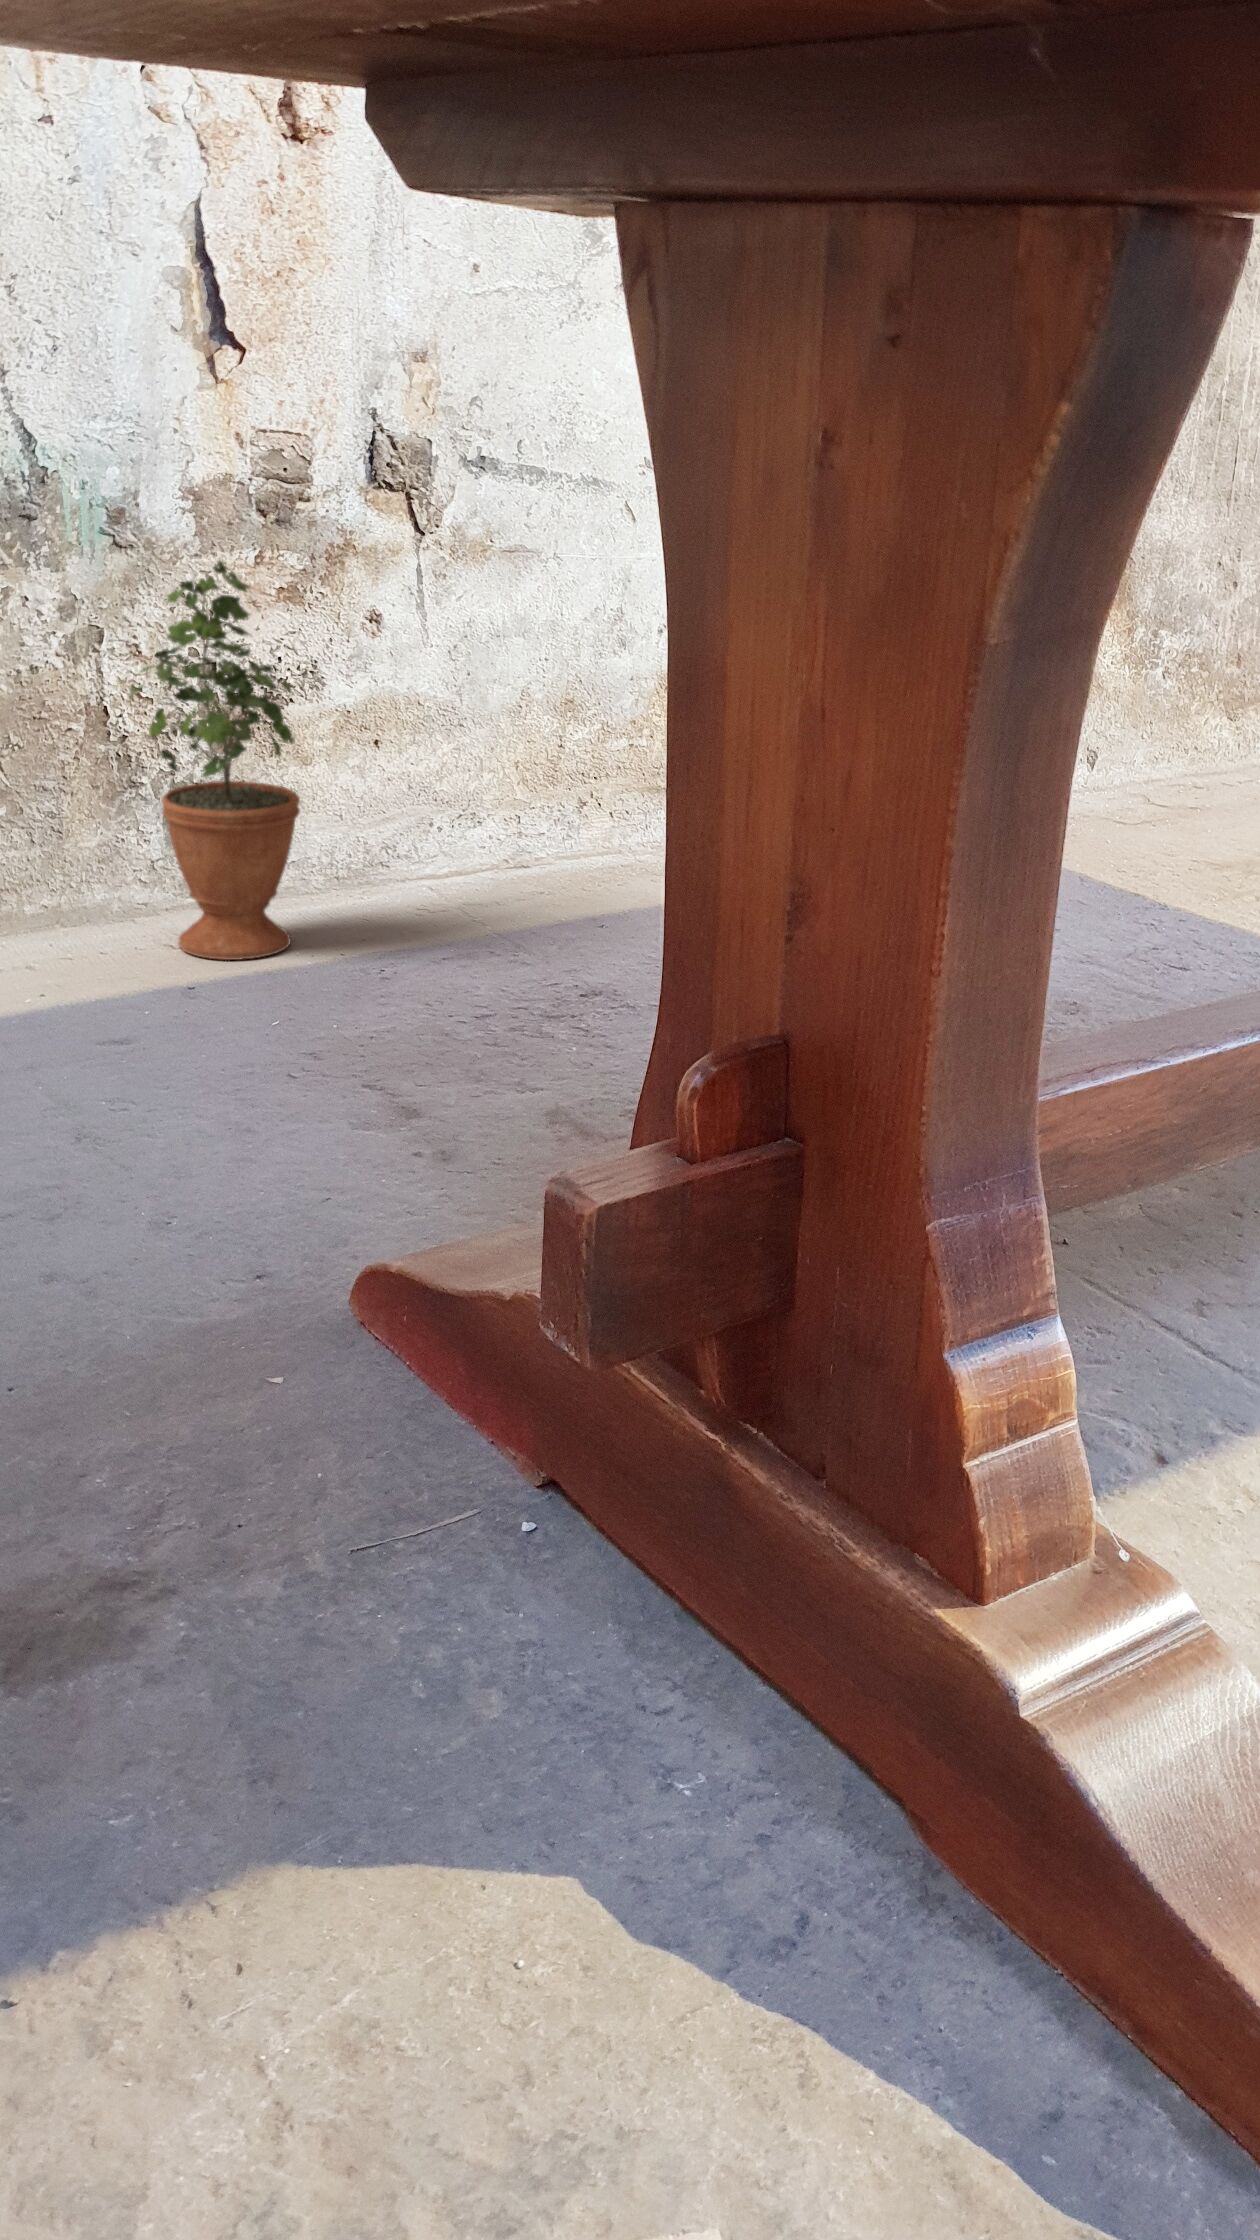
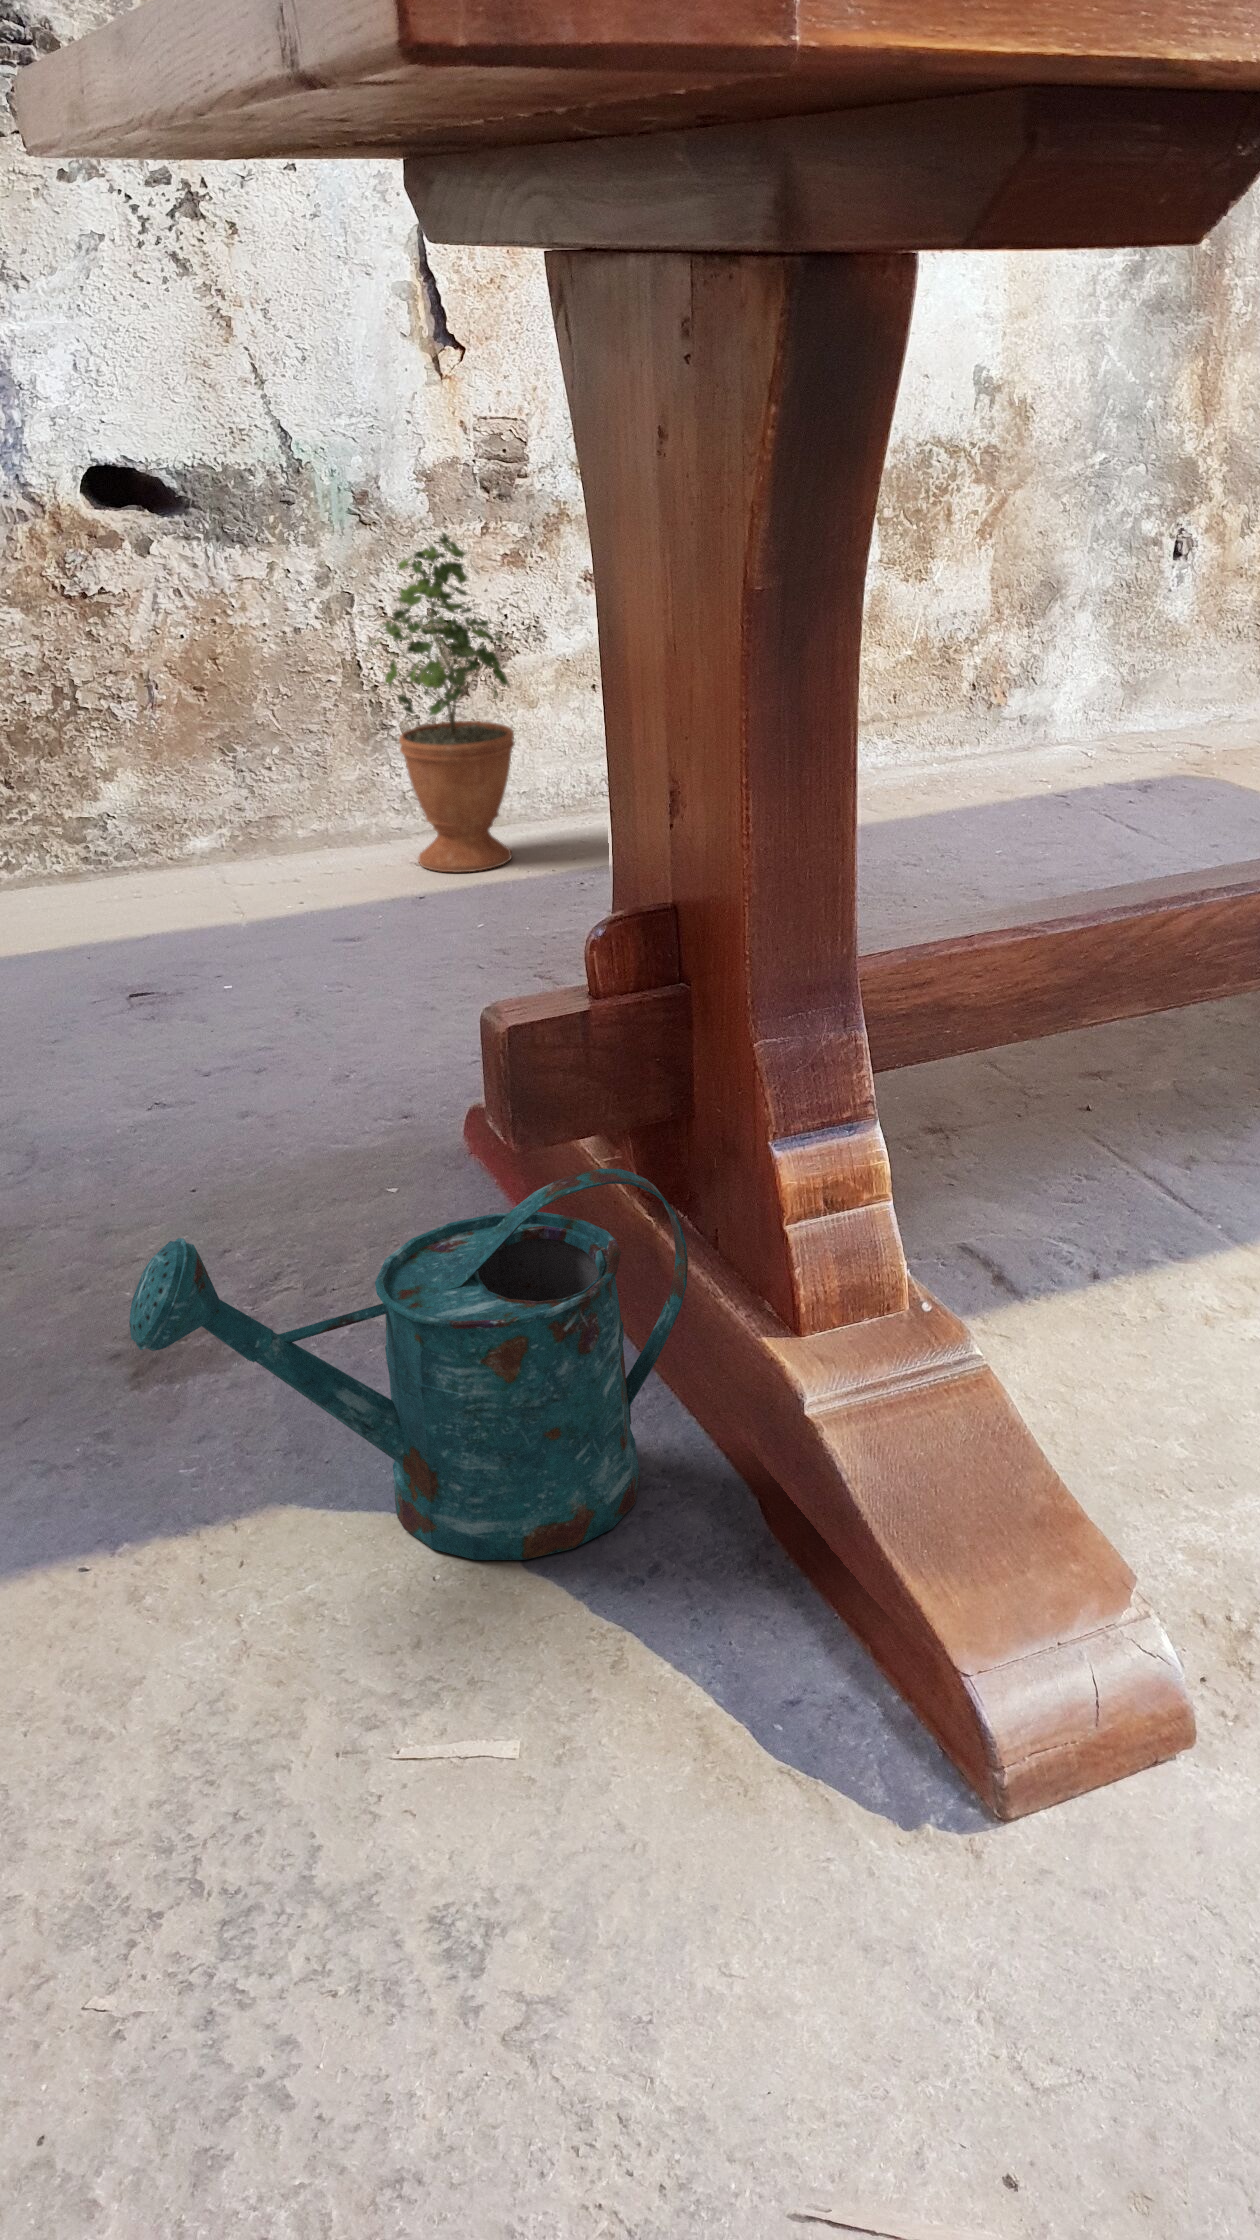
watering can: none [126,1398,811,1925] -> present [129,1169,688,1560]

